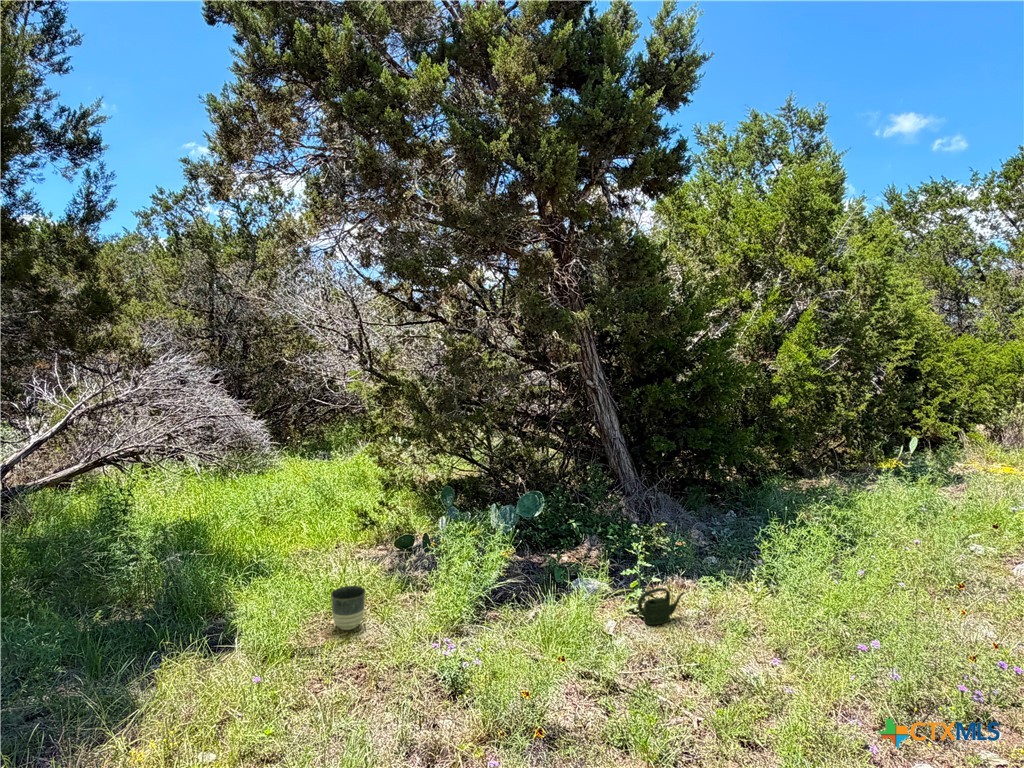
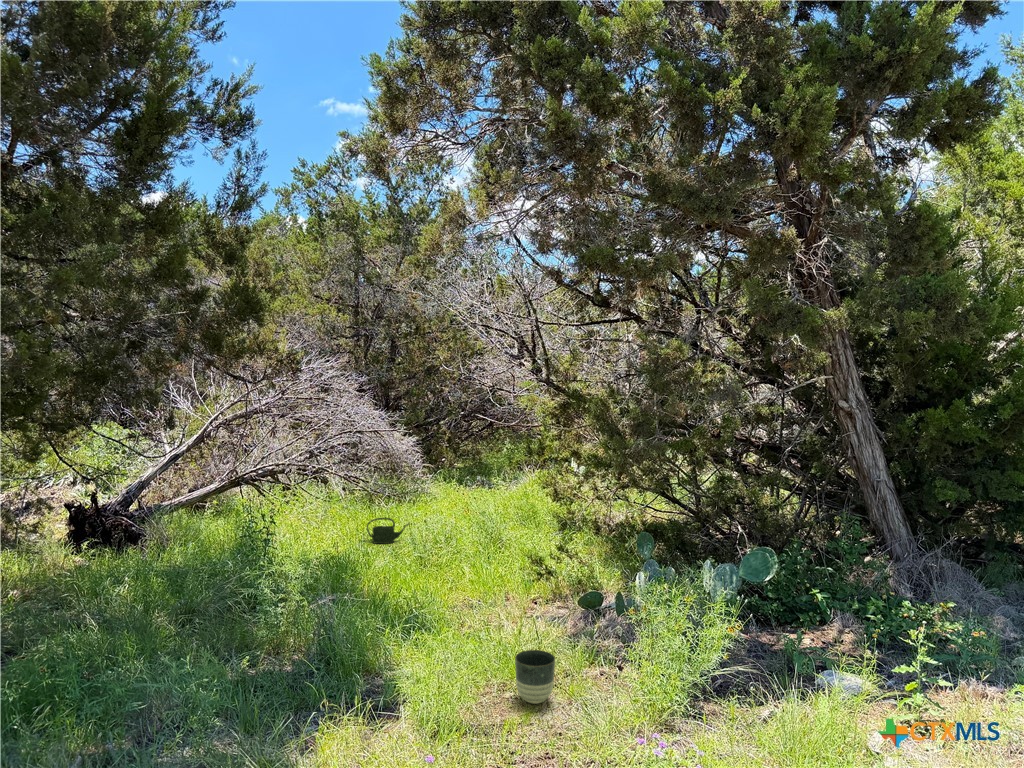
watering can: present [638,588,685,625] -> present [367,518,409,544]

